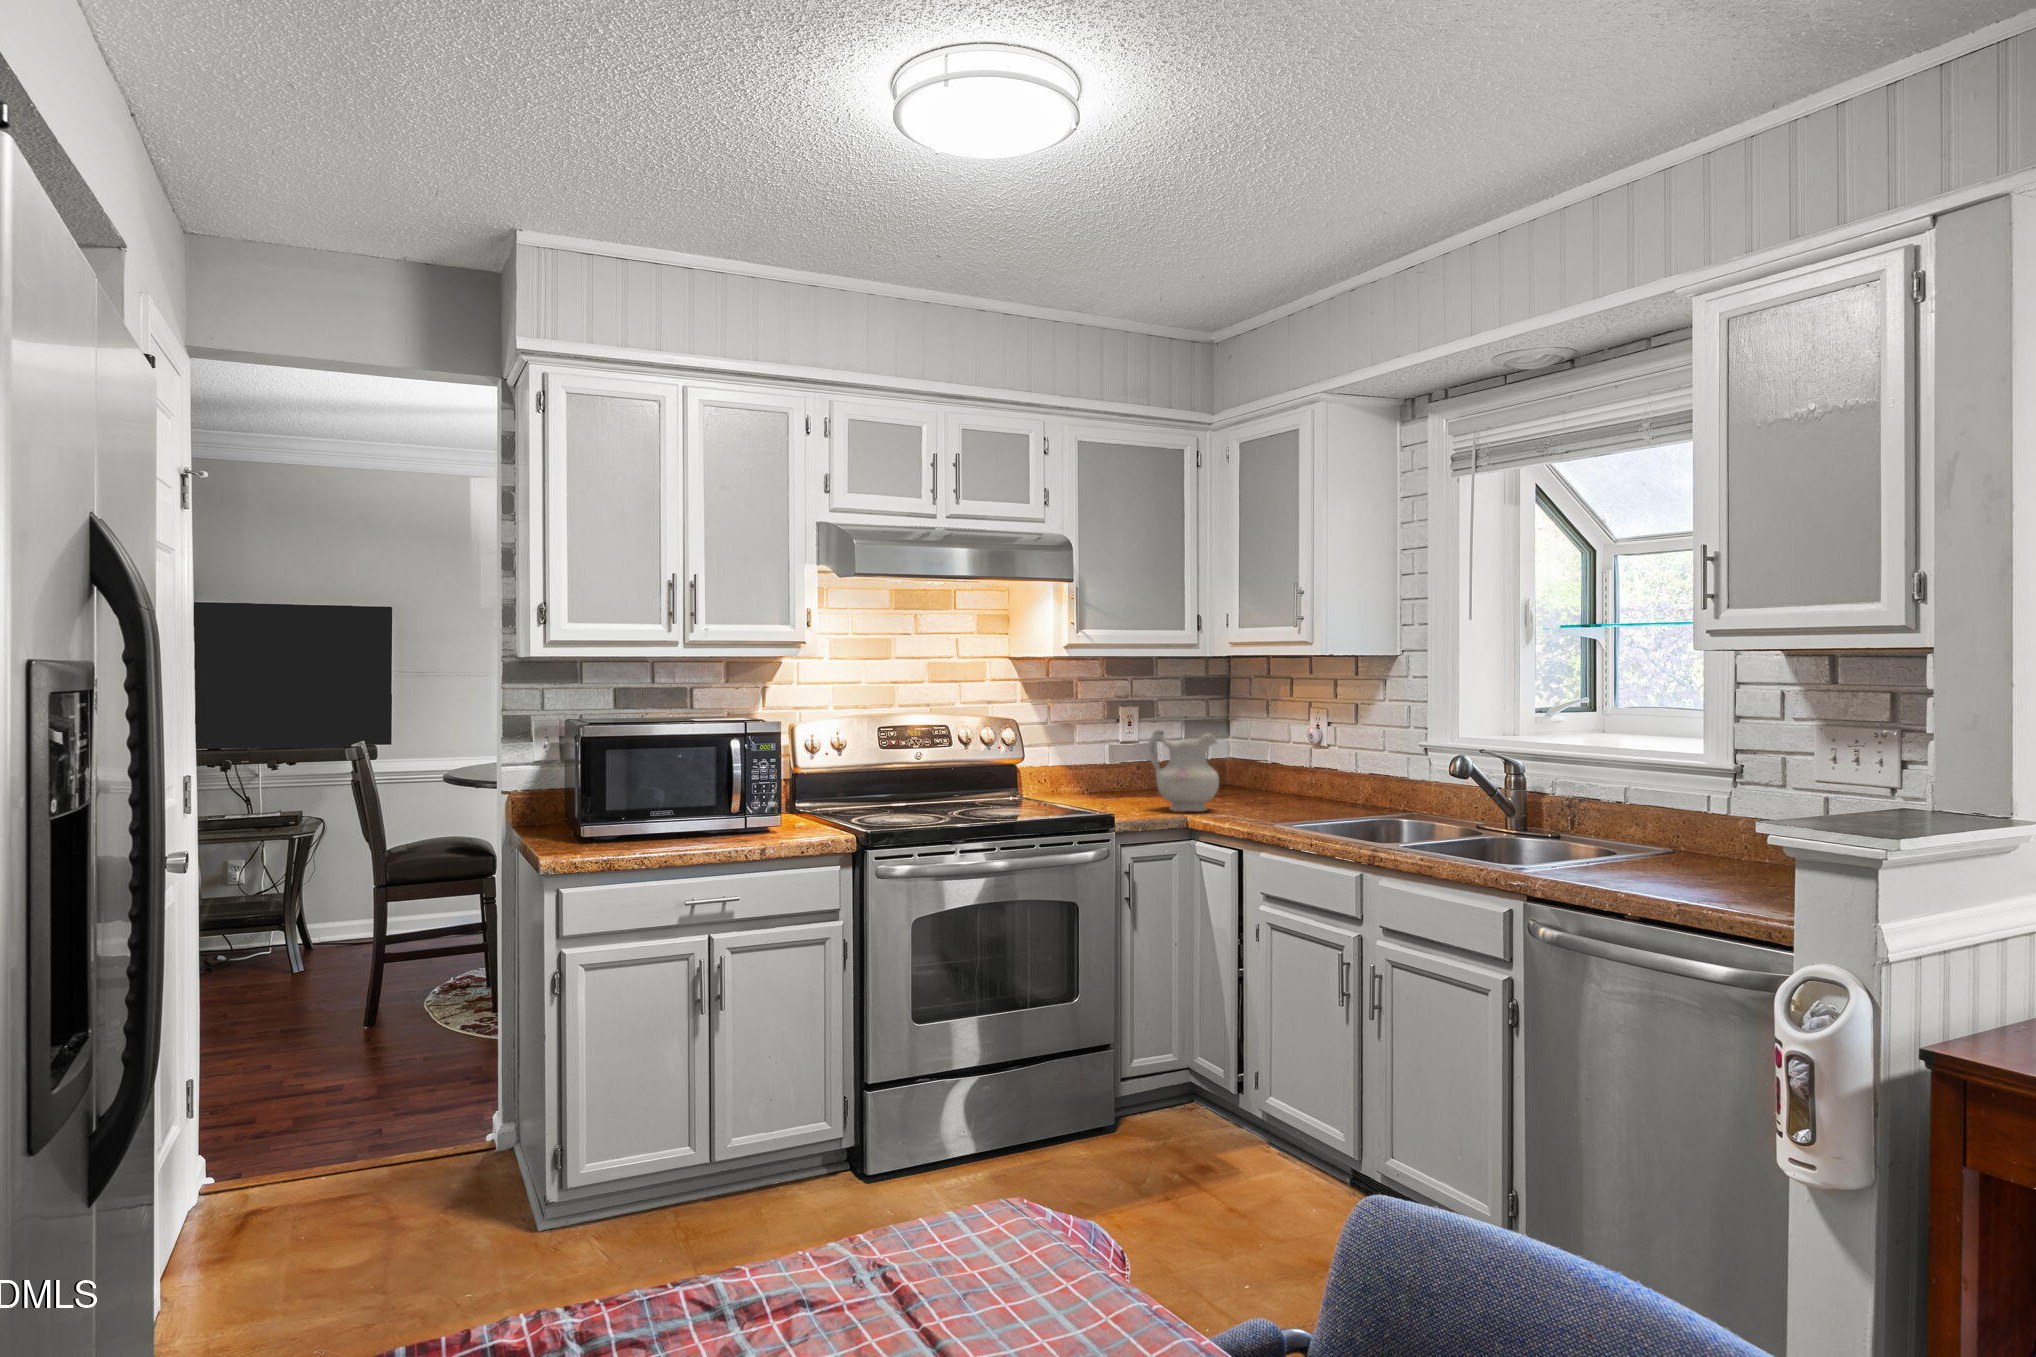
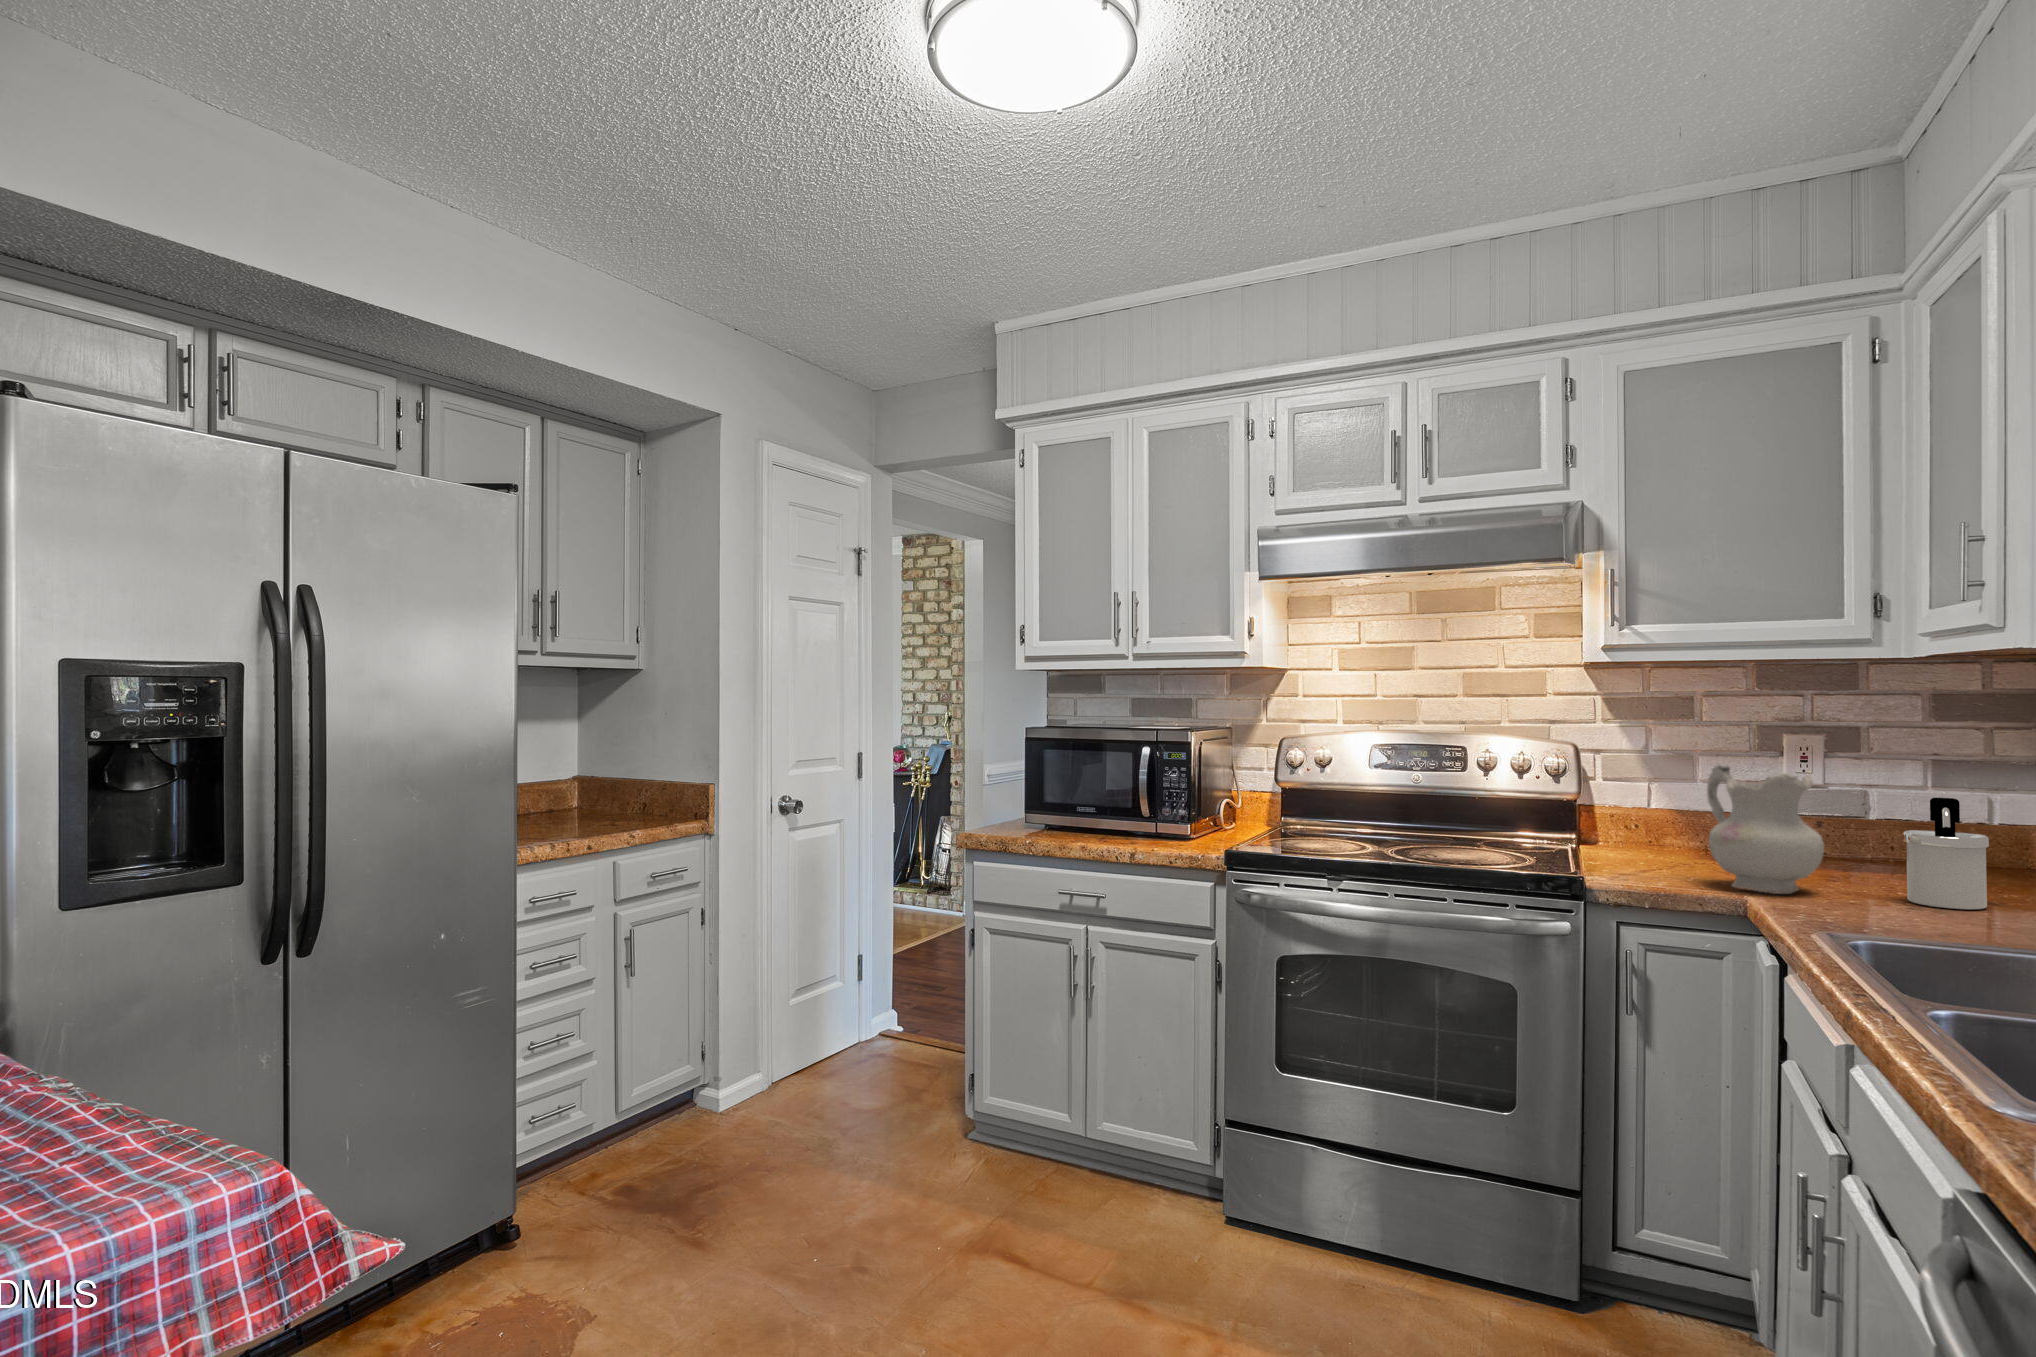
soap dispenser: none [1244,743,1286,808] -> present [1903,798,1989,909]

